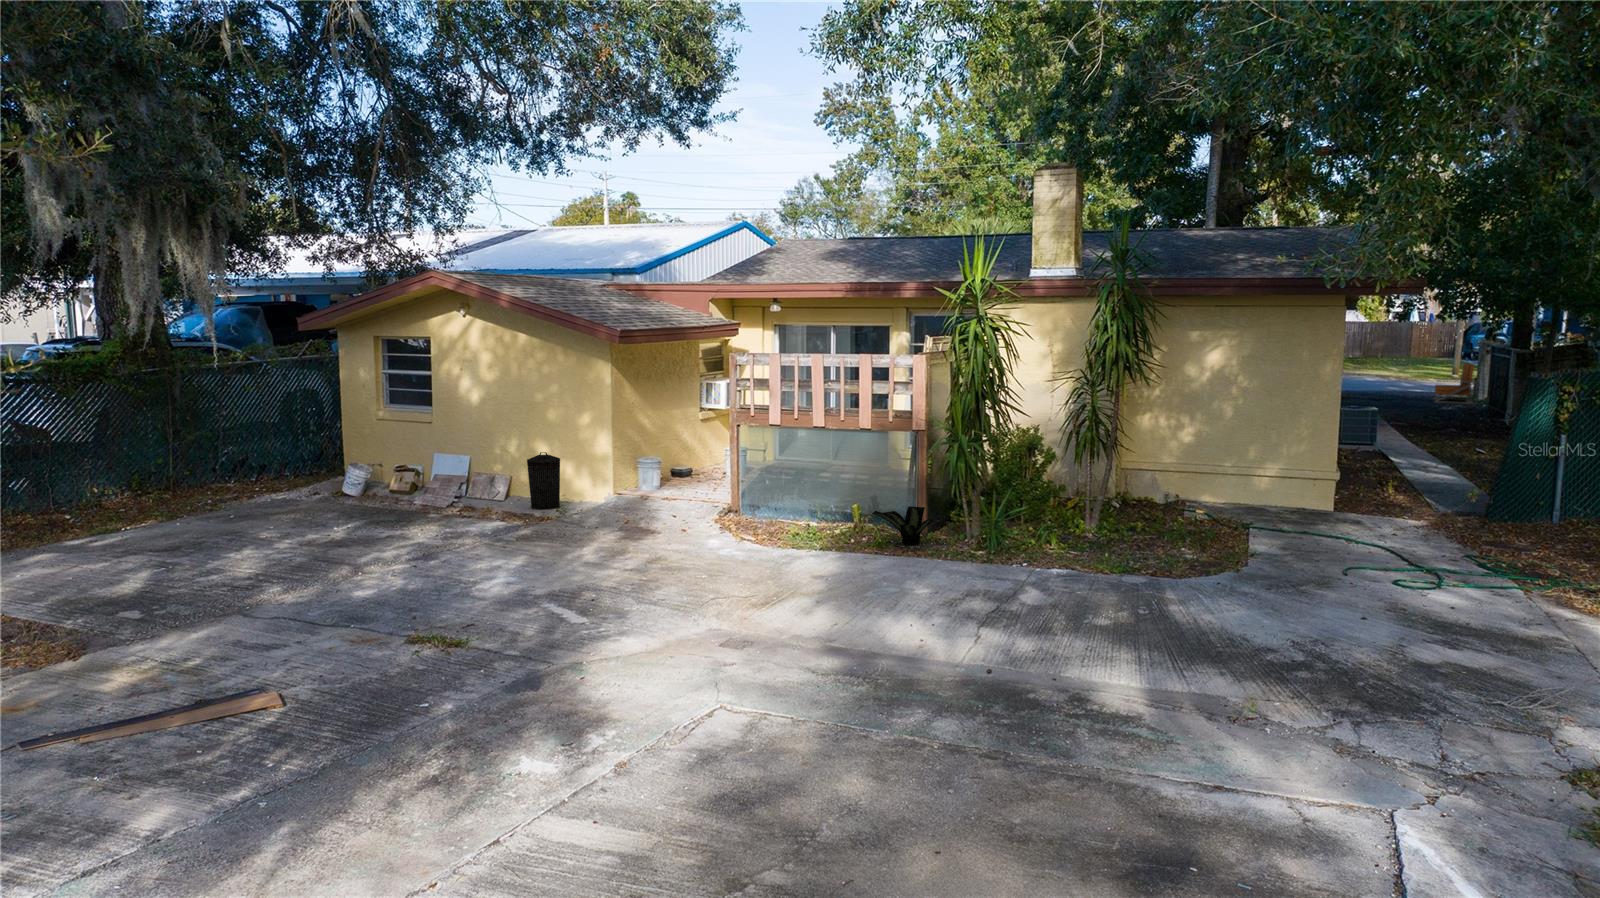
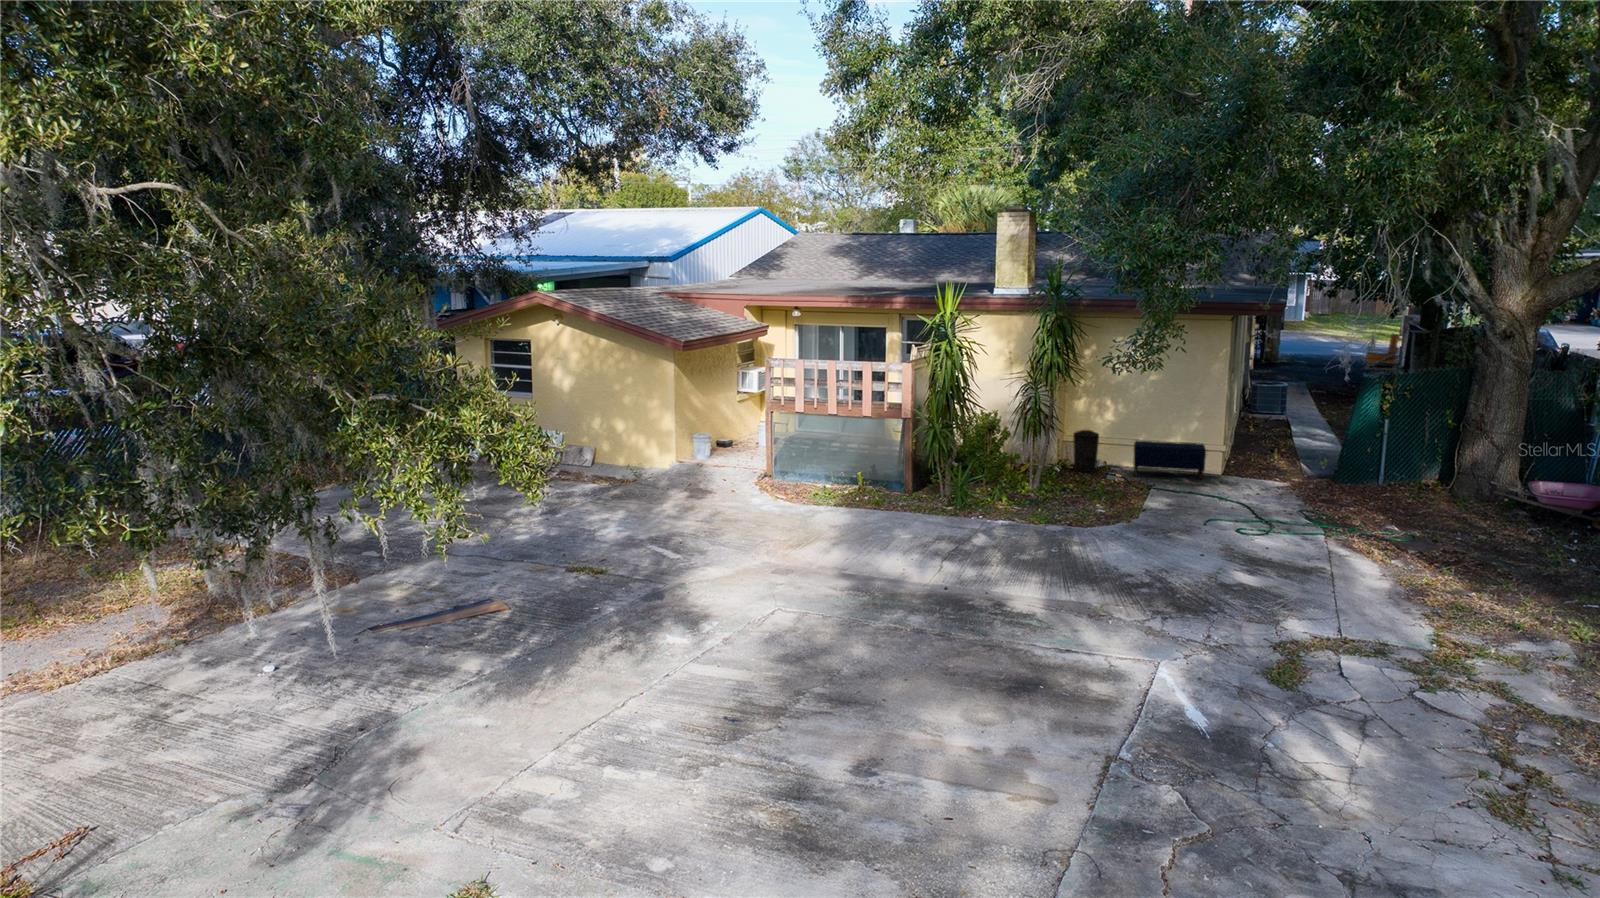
trash can: present [527,452,560,509] -> present [1073,430,1099,472]
bench: none [1216,466,1318,518] -> present [1134,441,1206,480]
potted plant: present [872,506,944,545] -> none [872,474,925,503]

